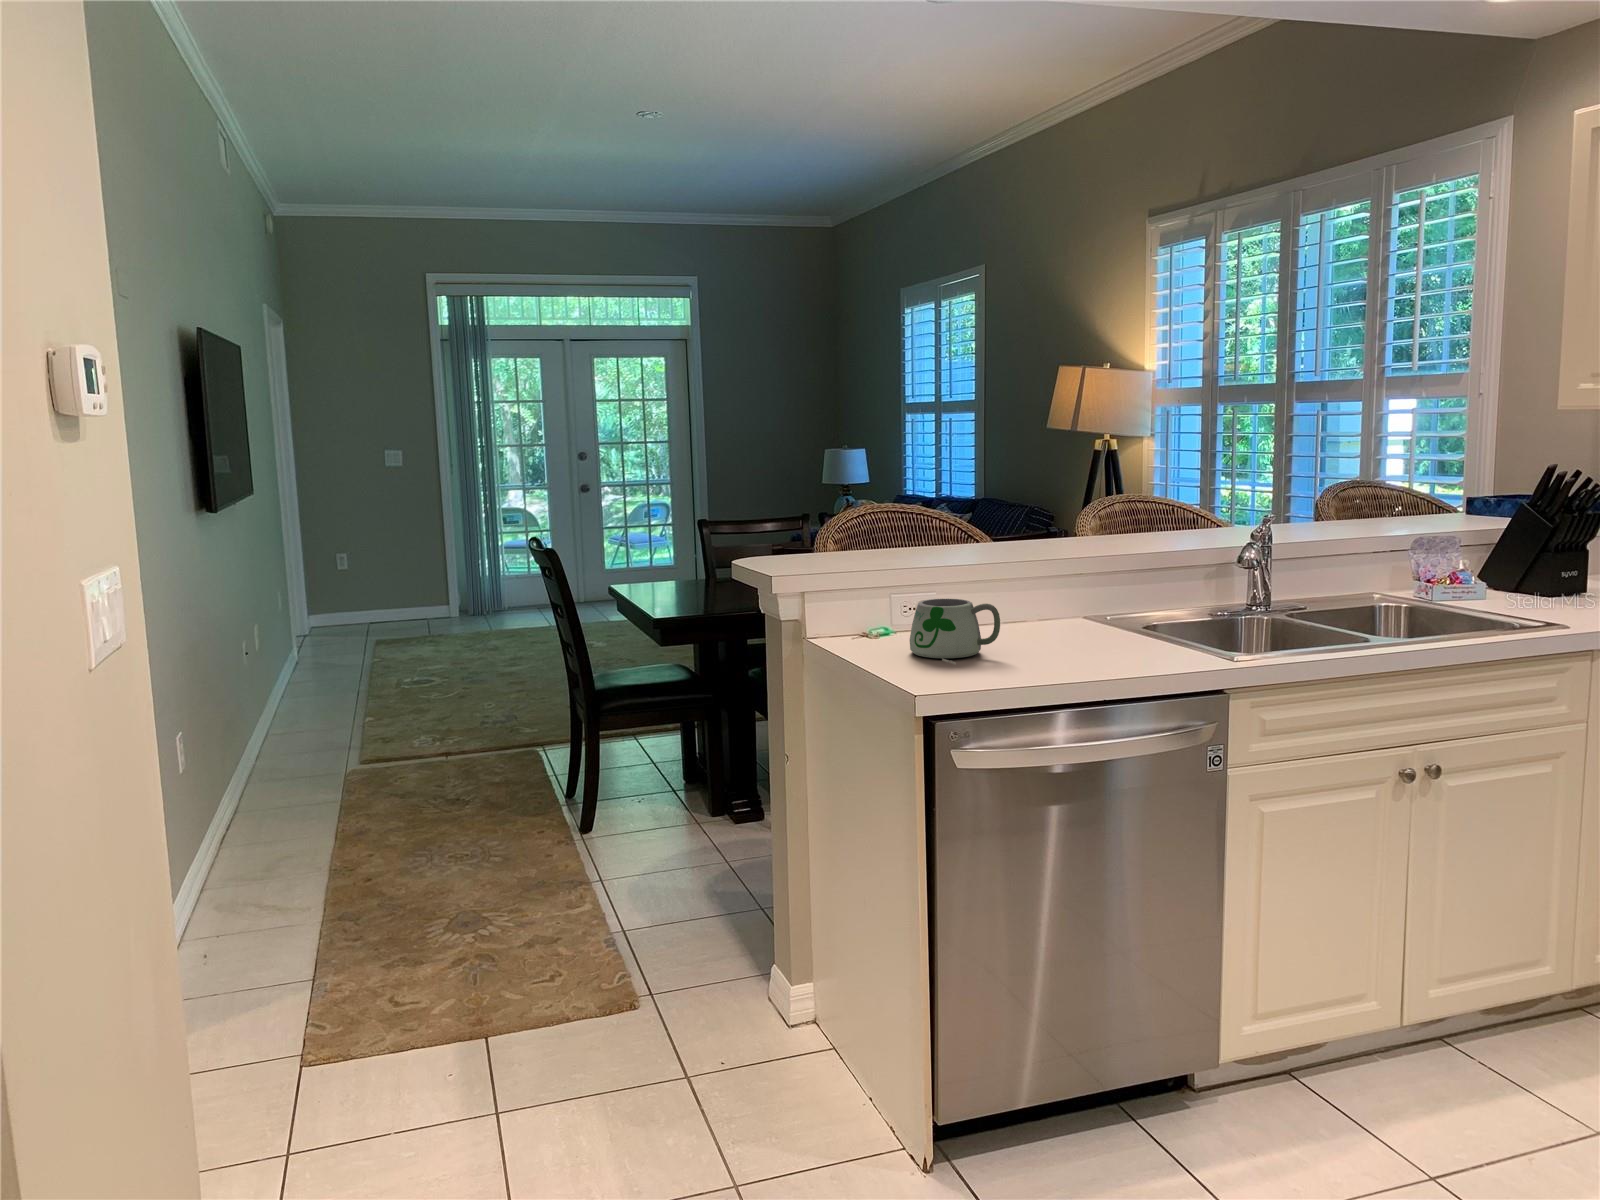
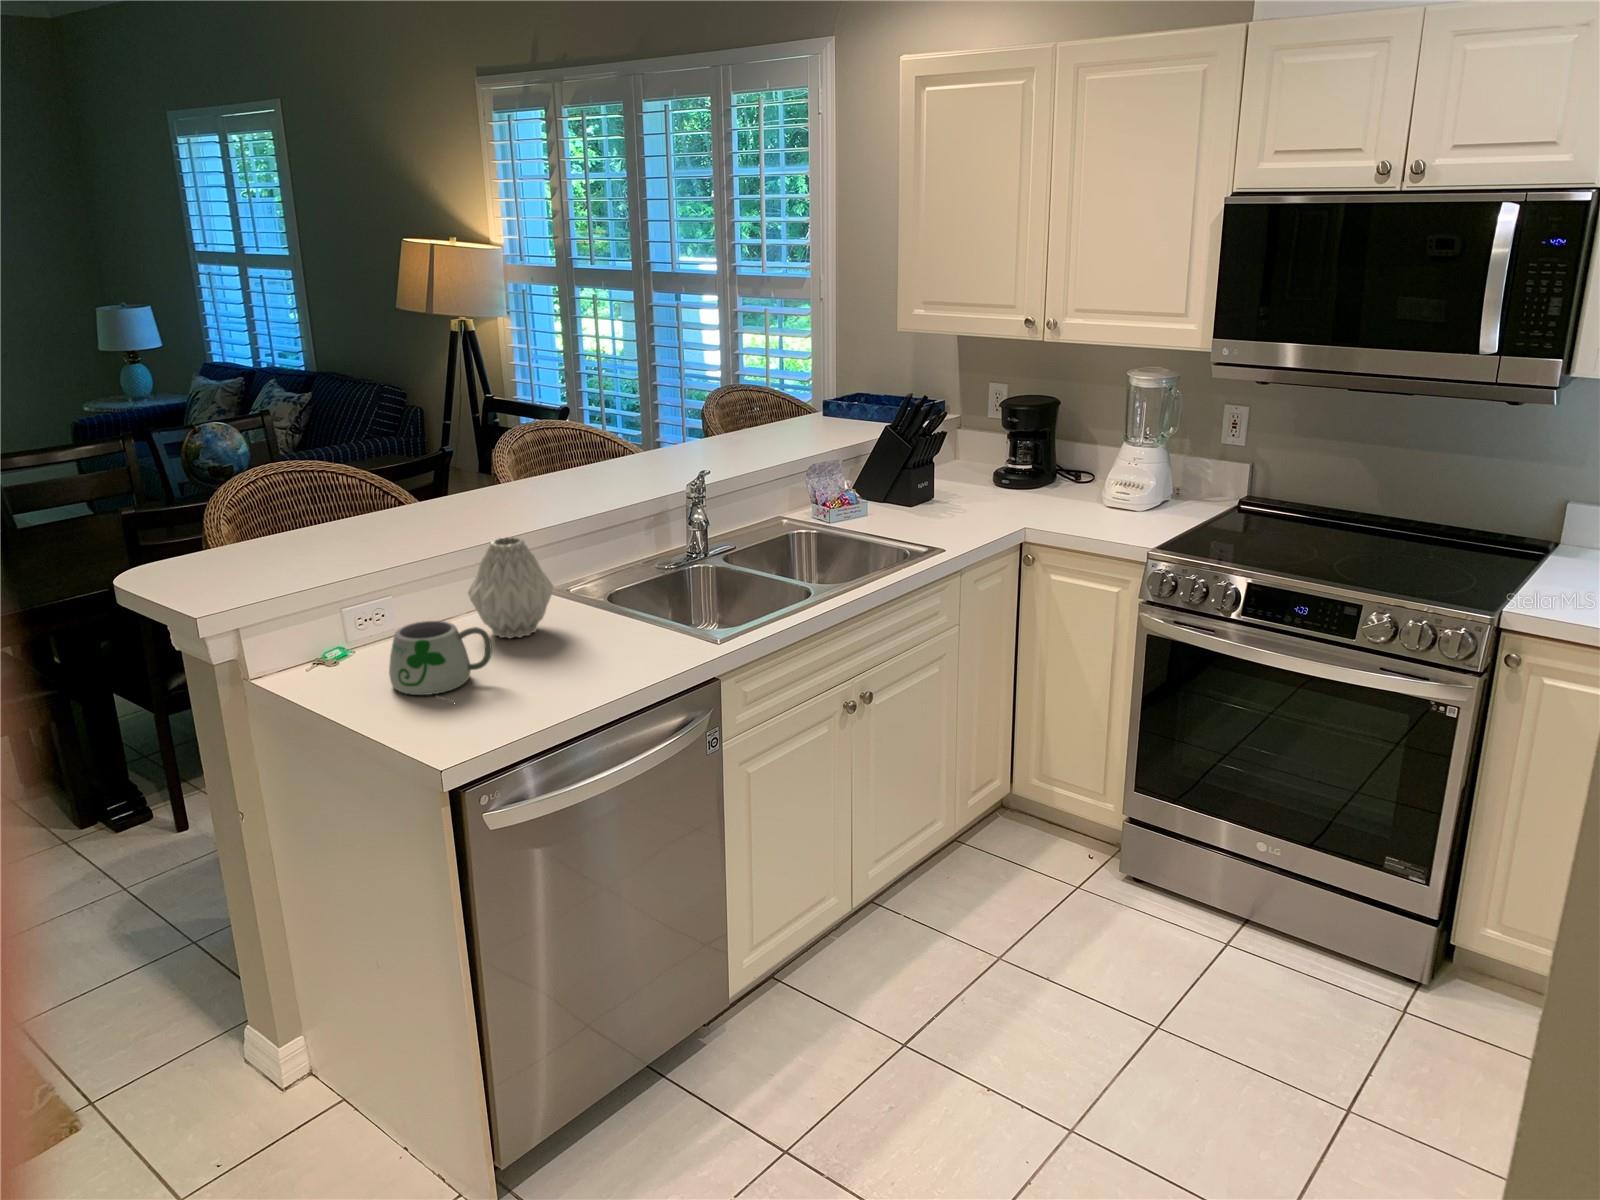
vase: none [1000,543,1081,638] -> present [468,537,553,638]

